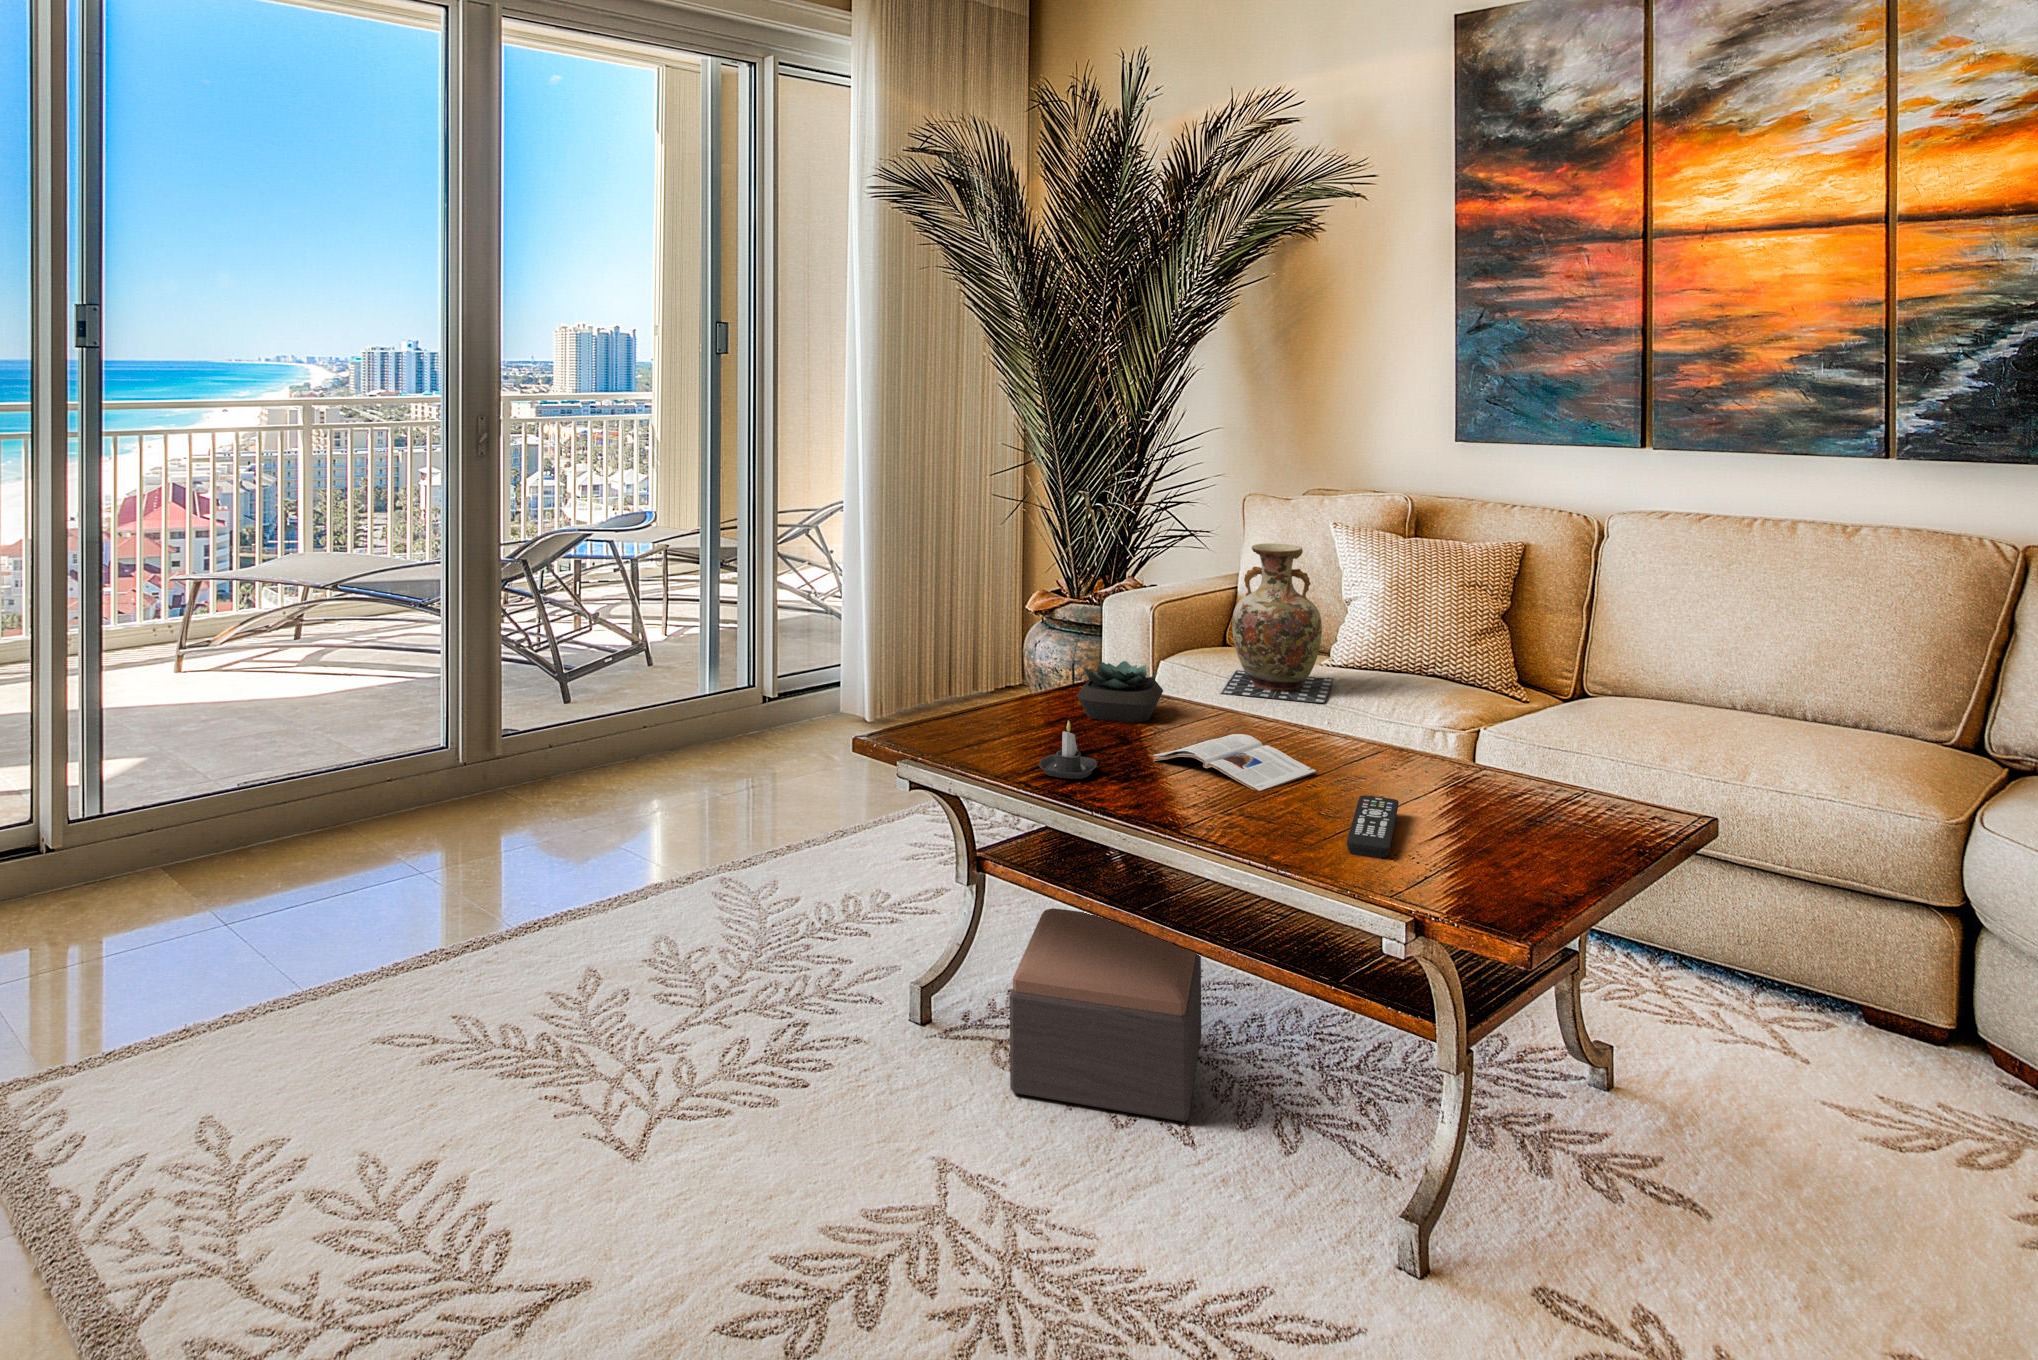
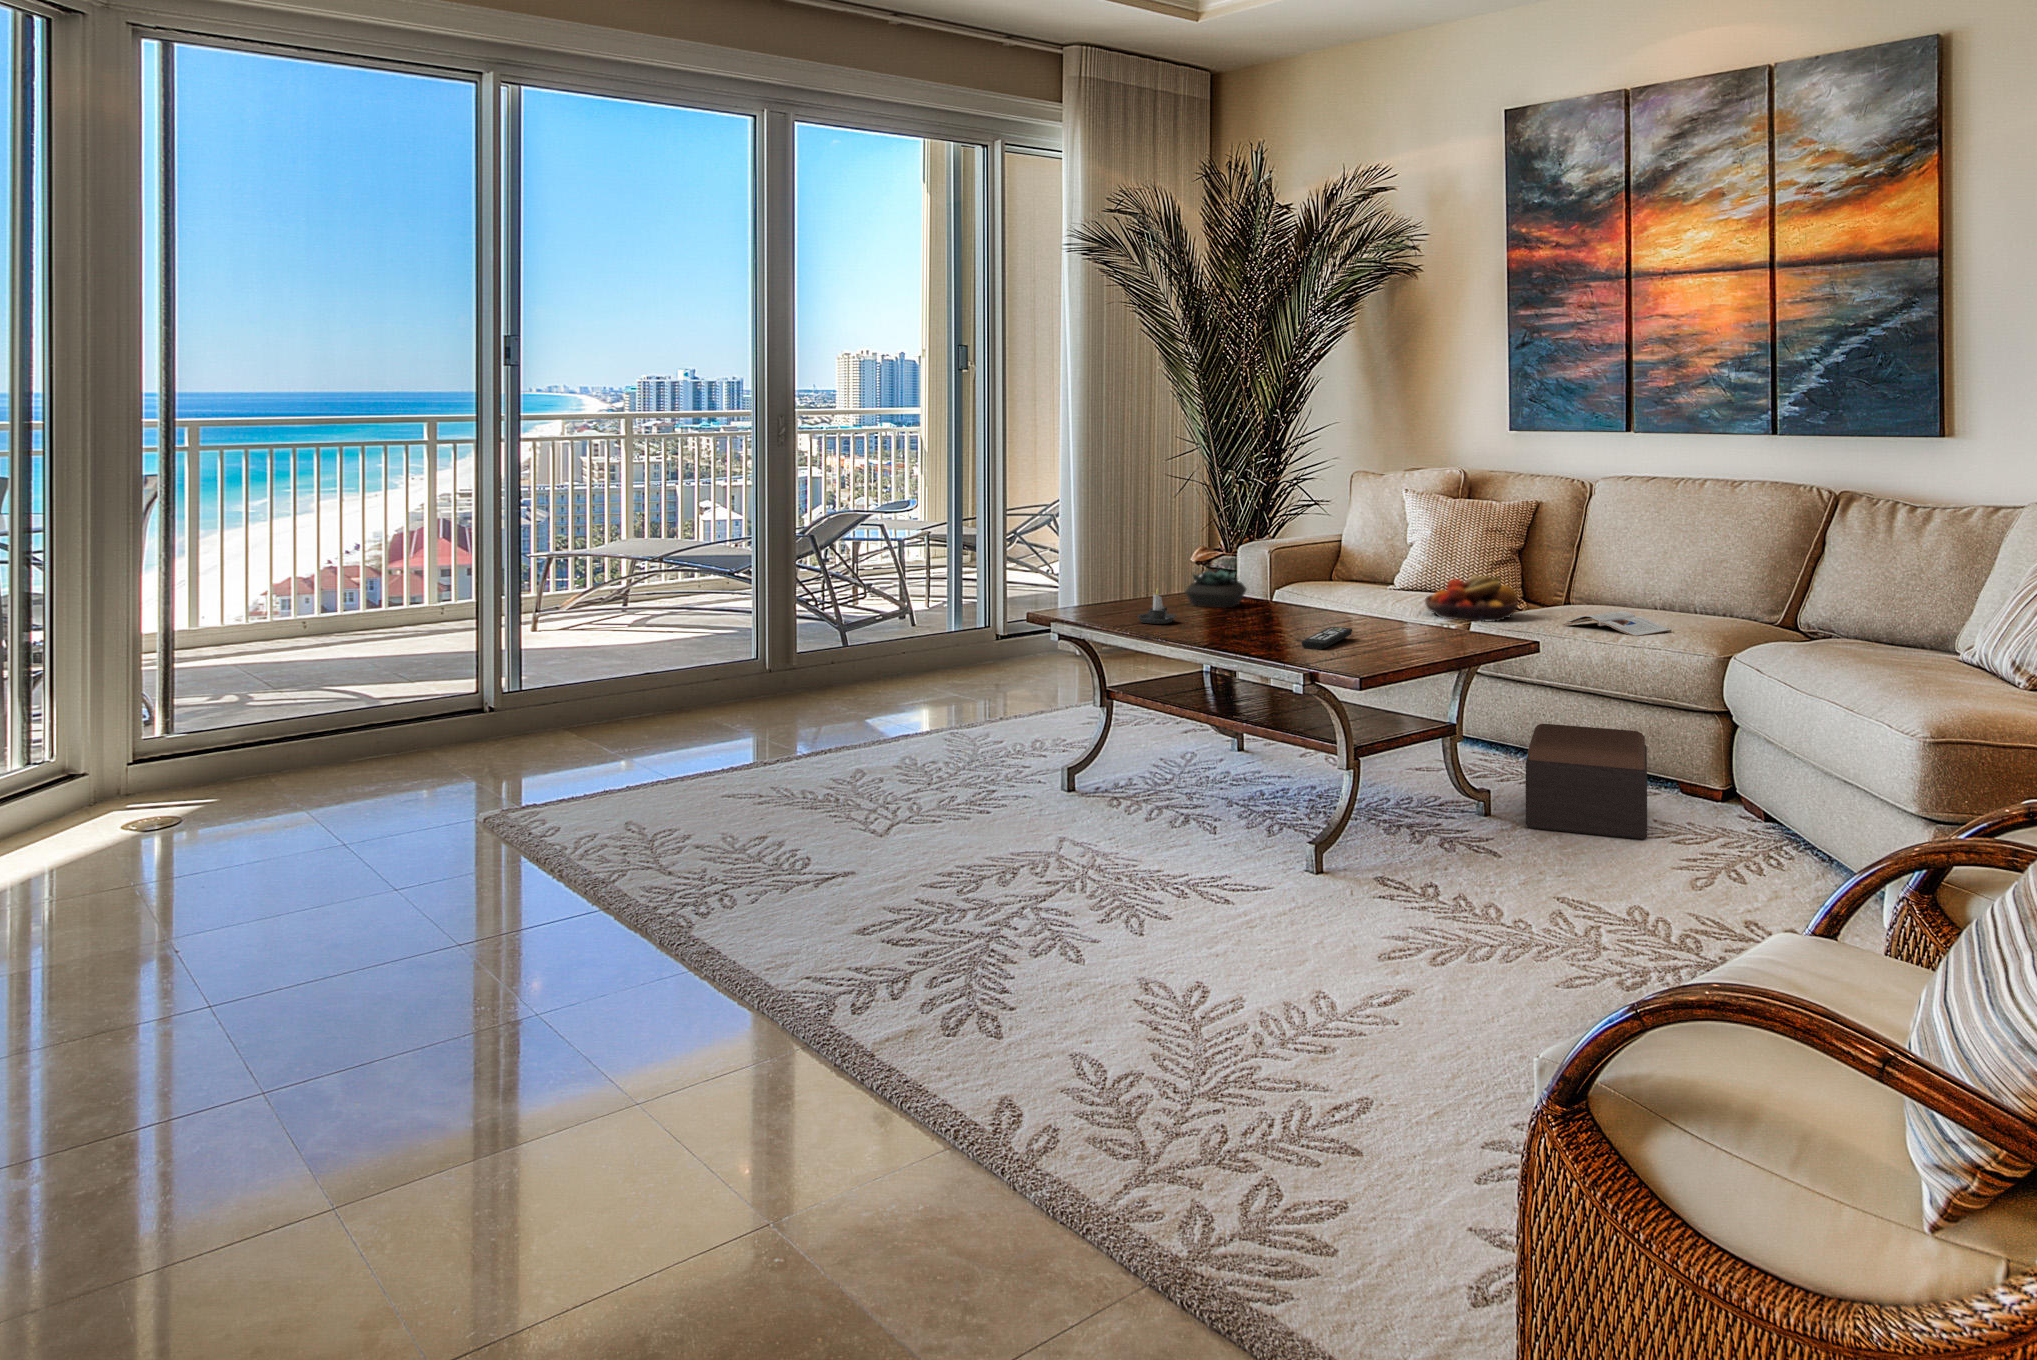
vase: present [1220,543,1334,703] -> none [1297,495,1386,604]
fruit bowl: none [1425,663,1571,748] -> present [1425,575,1518,621]
magazine: present [1153,734,1316,791] -> present [1563,611,1671,636]
footstool: present [1010,908,1201,1122] -> present [1526,724,1647,840]

